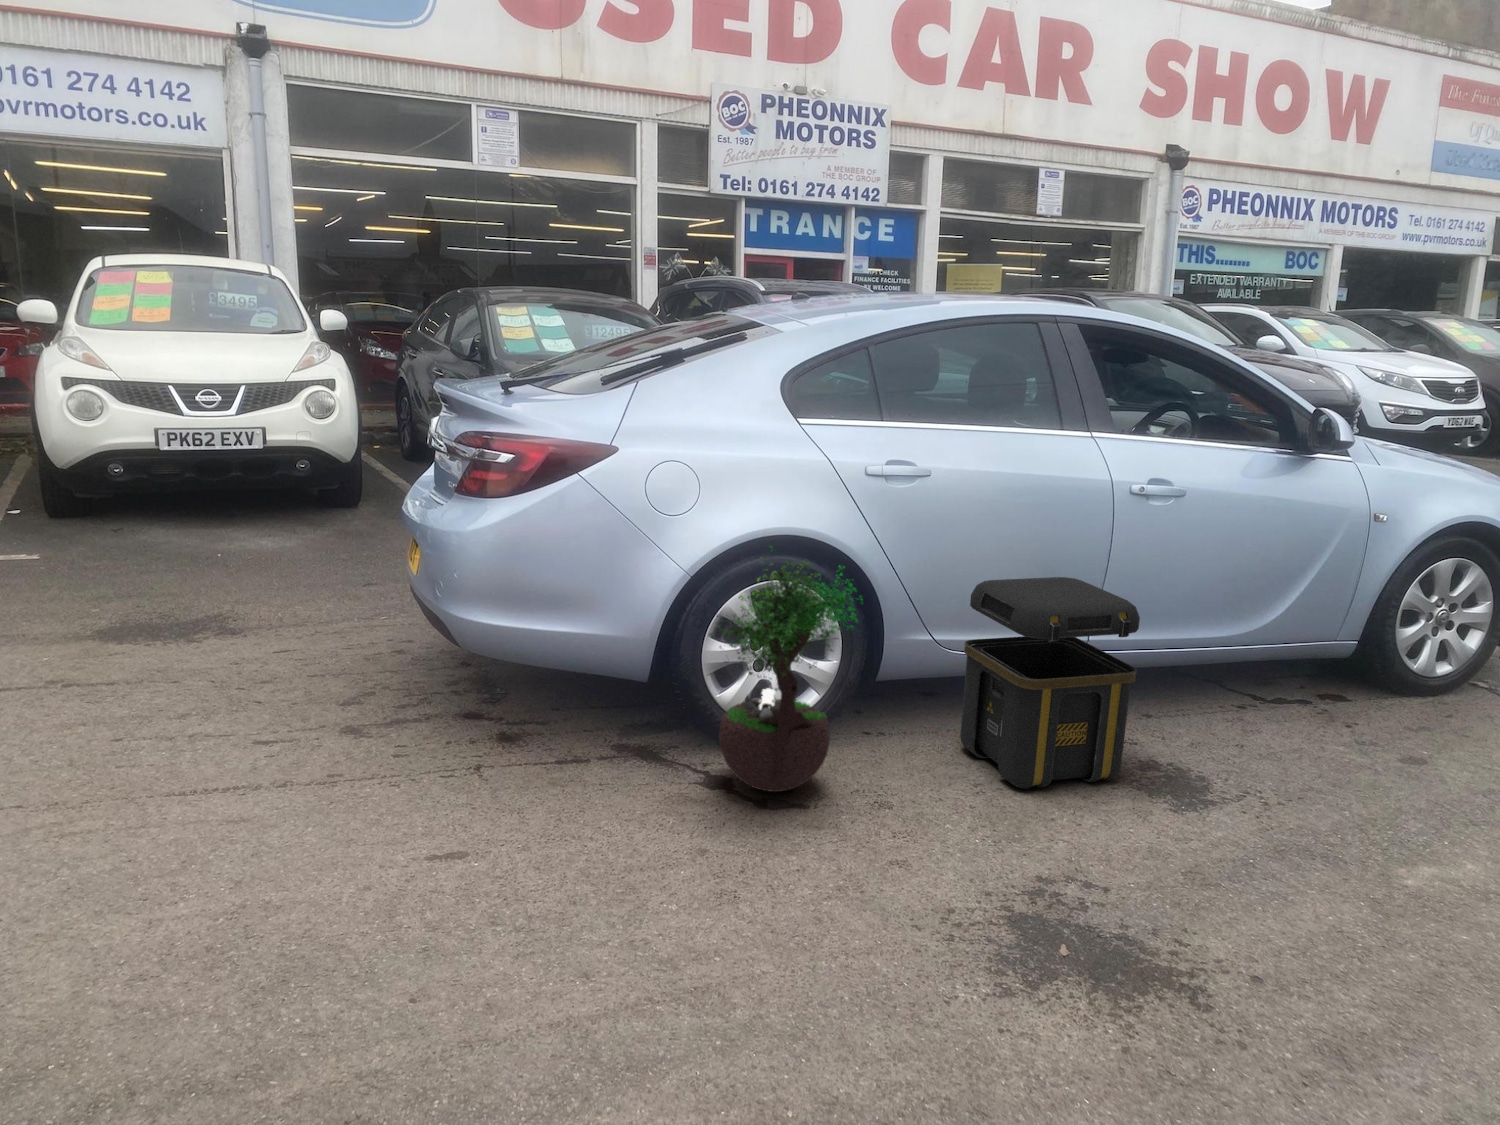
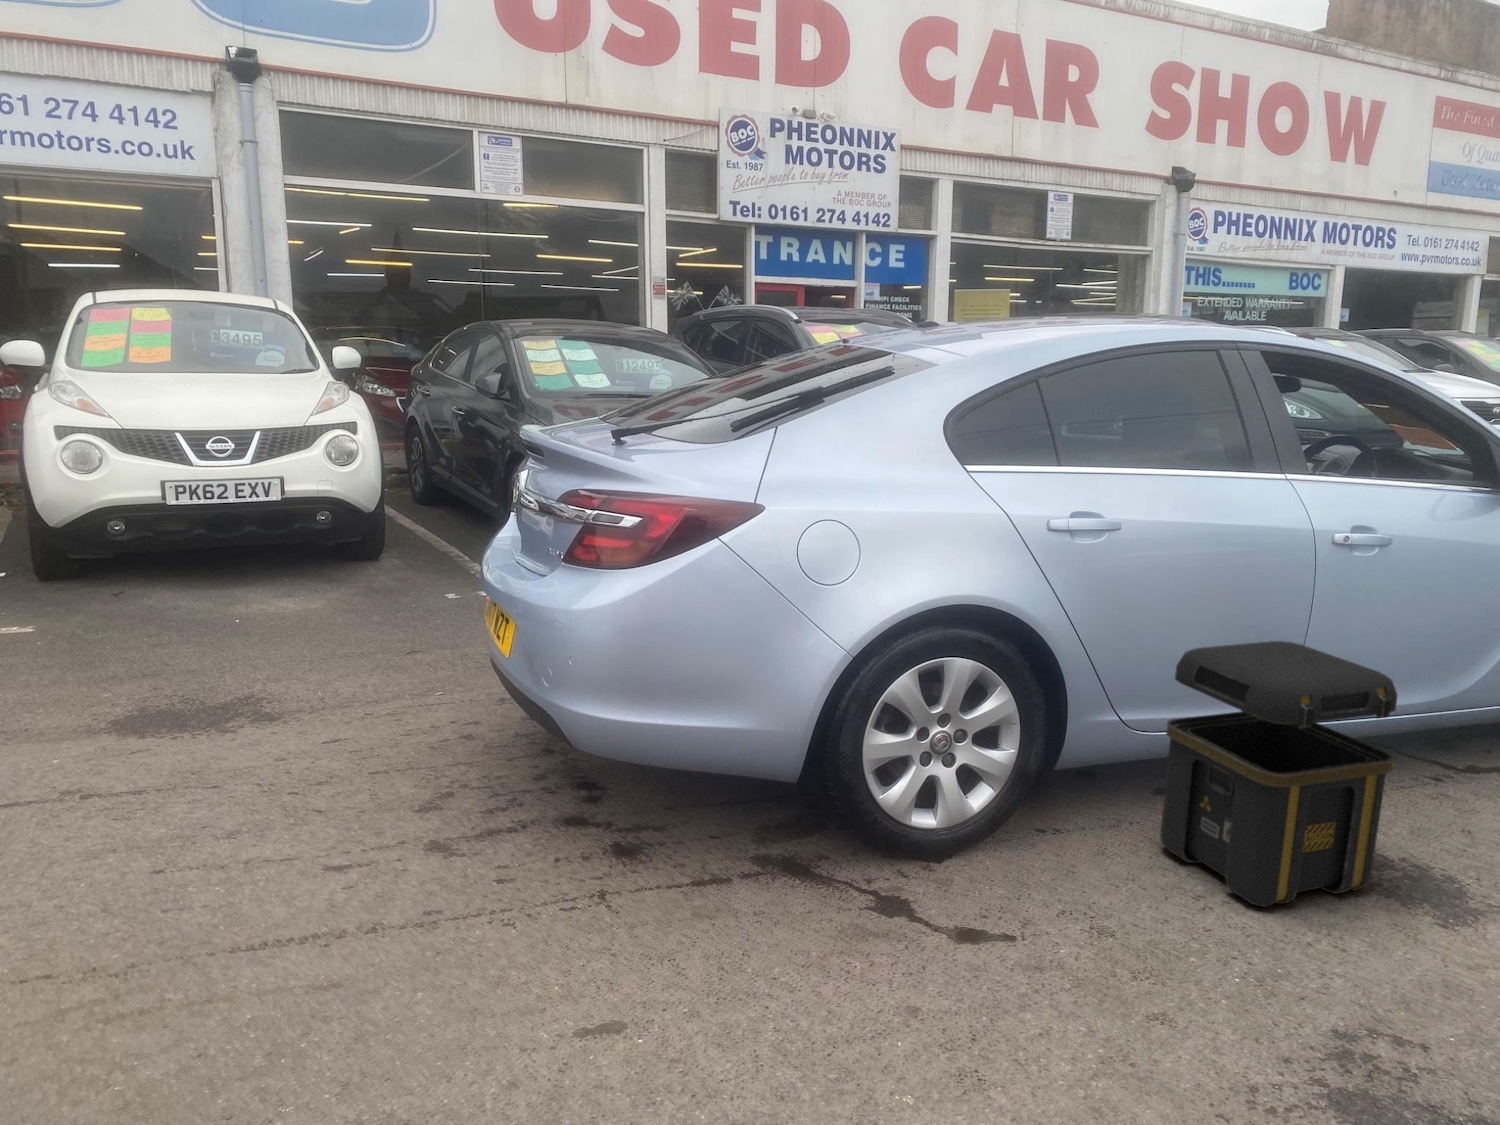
potted tree: present [710,546,863,792] -> none [894,620,1091,924]

